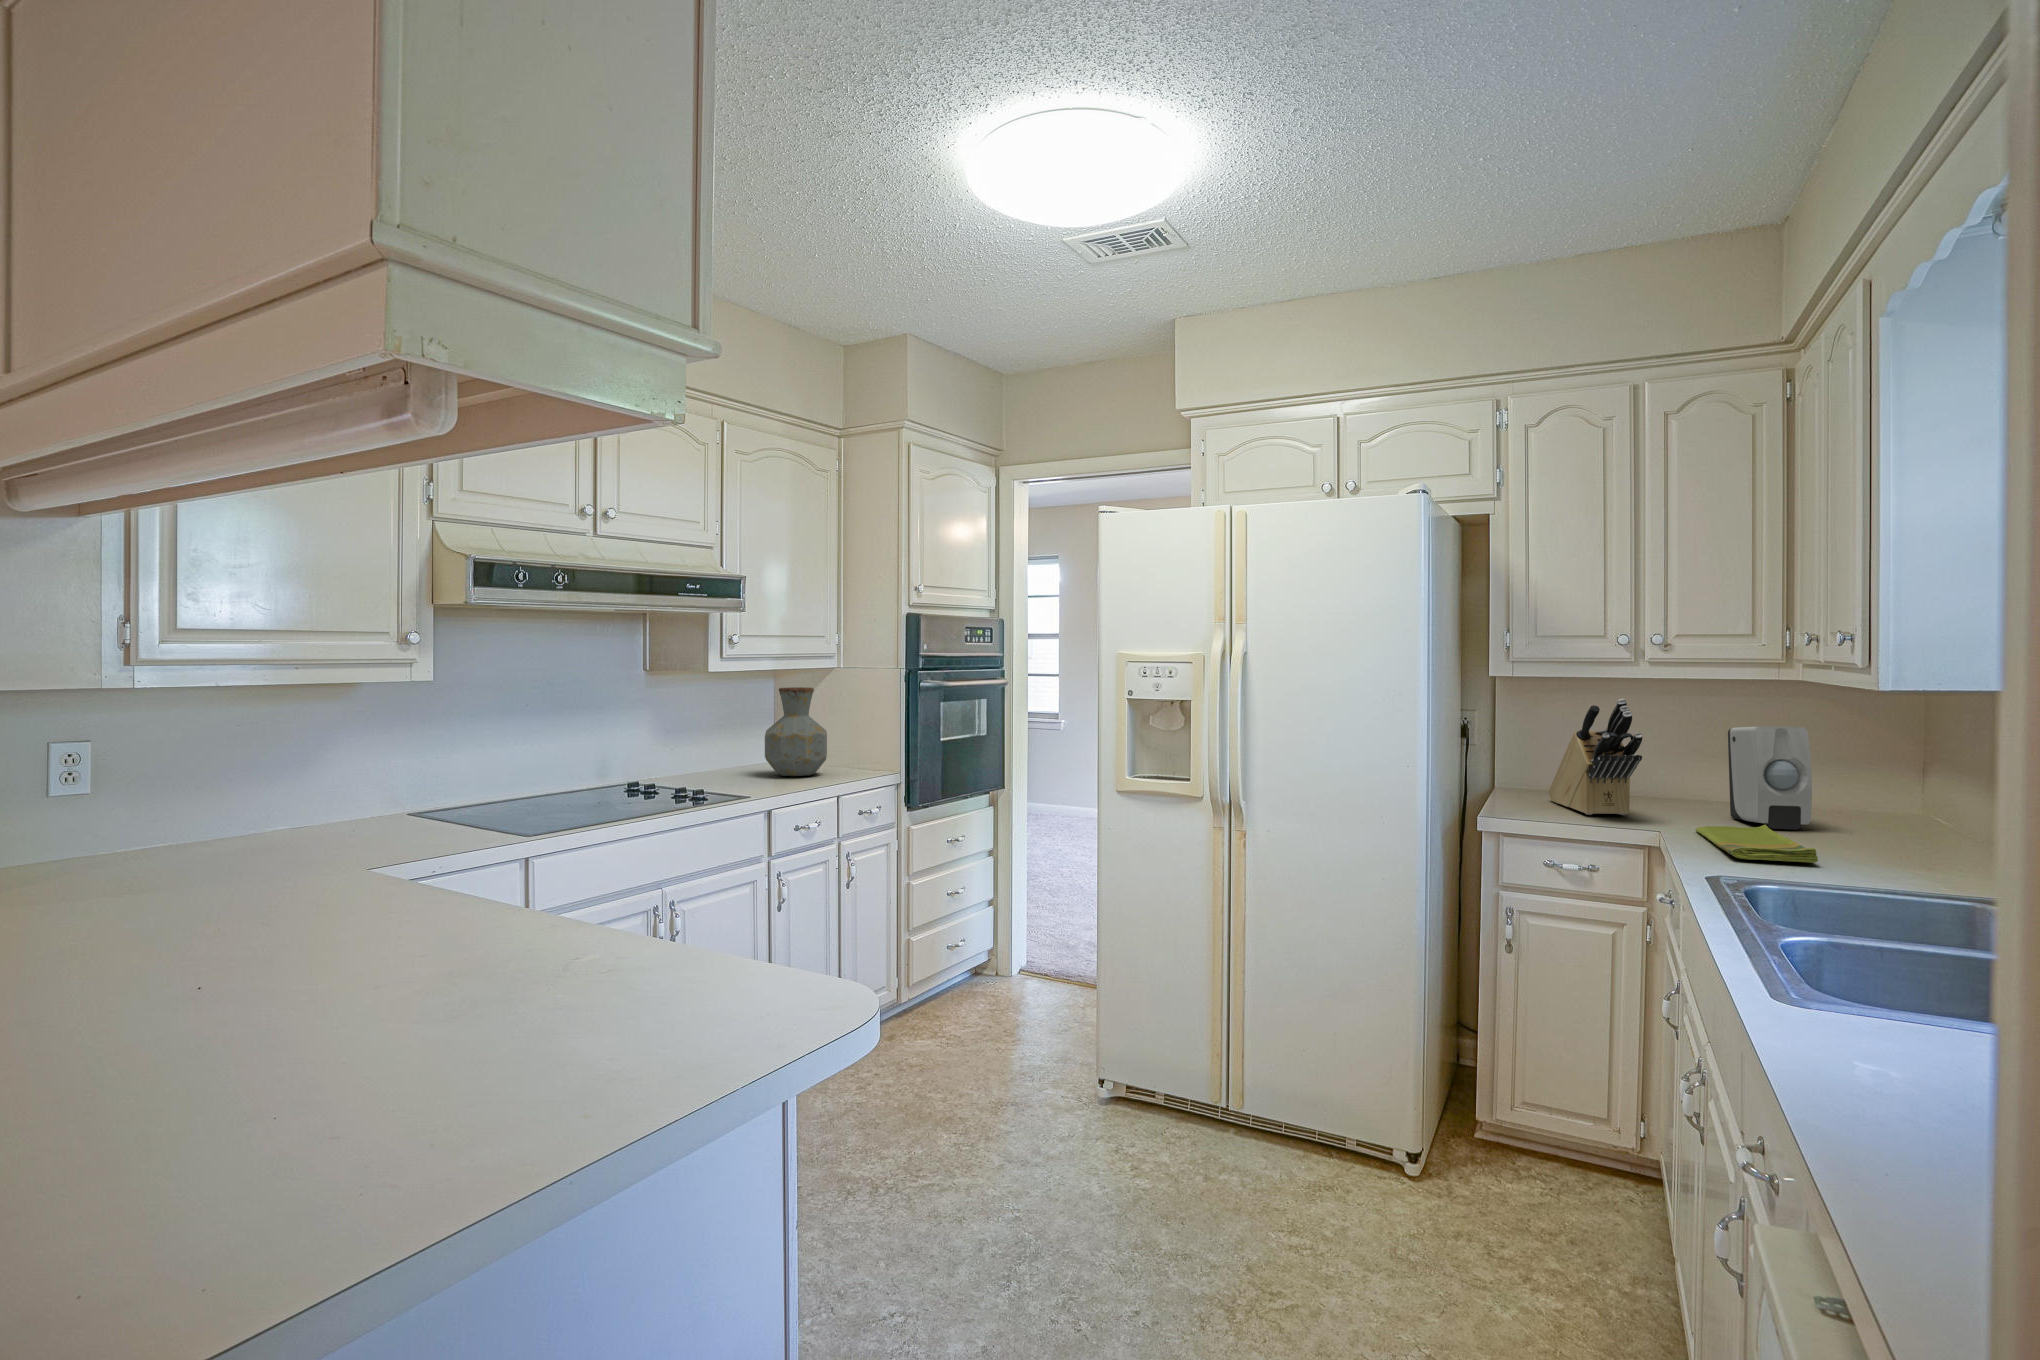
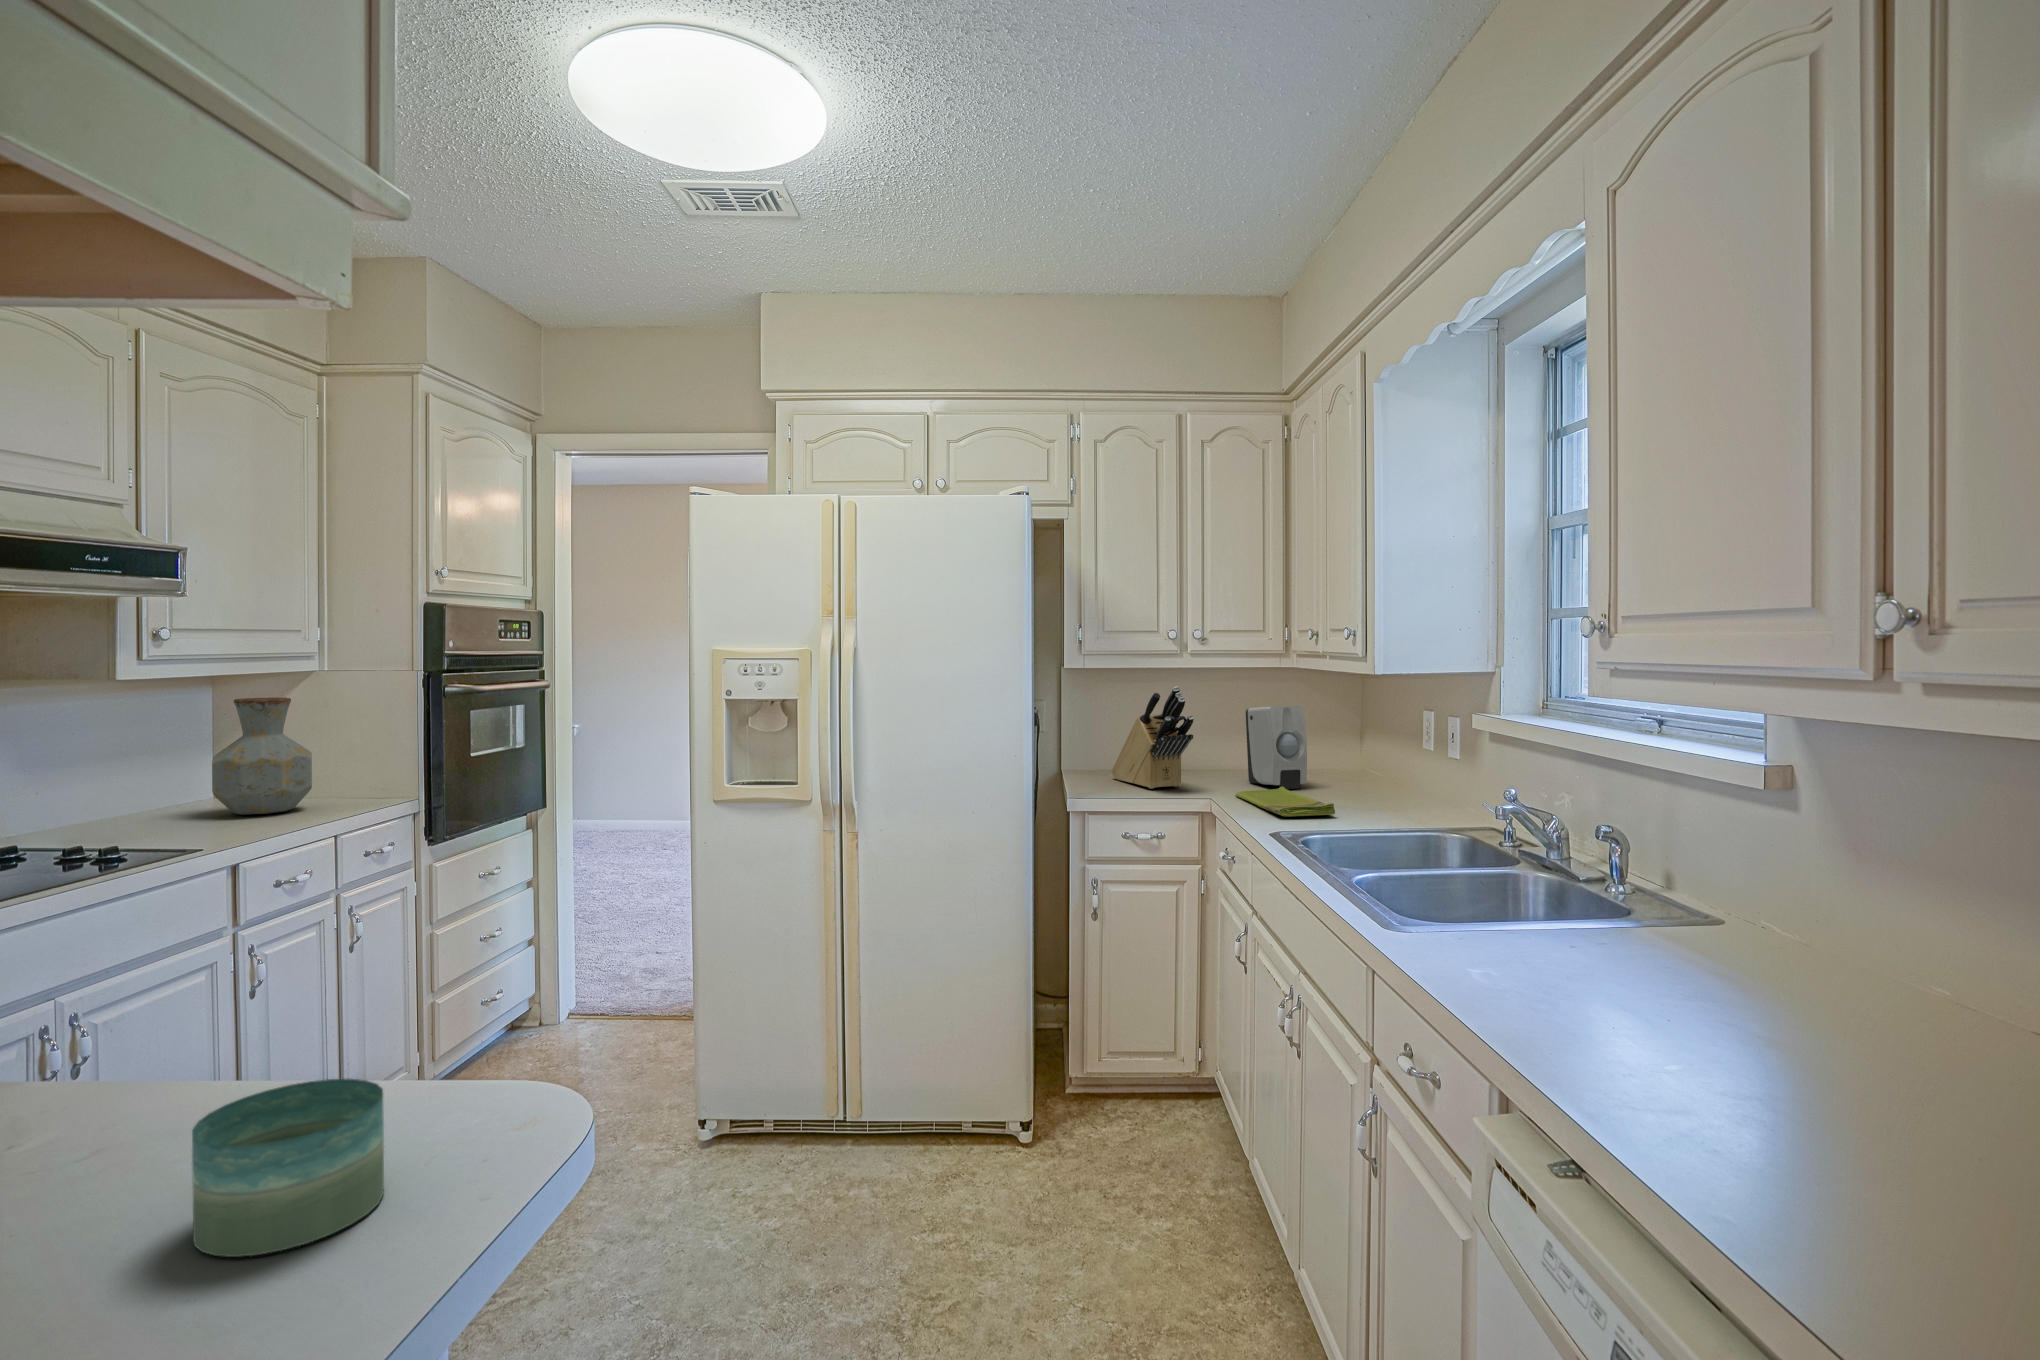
candle: none [651,934,751,1028] -> present [192,1079,384,1257]

